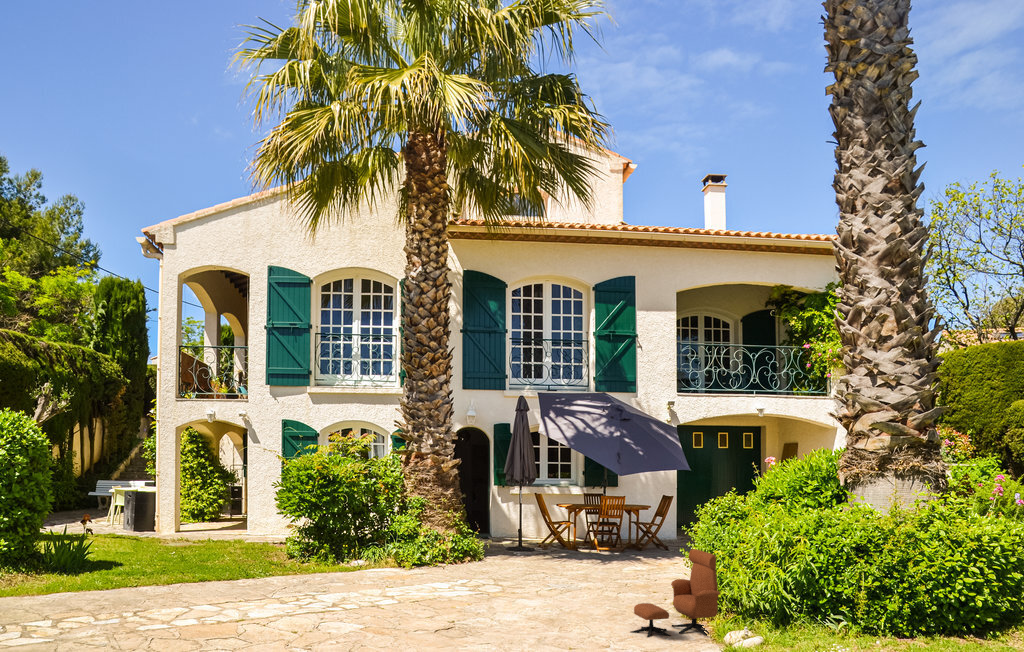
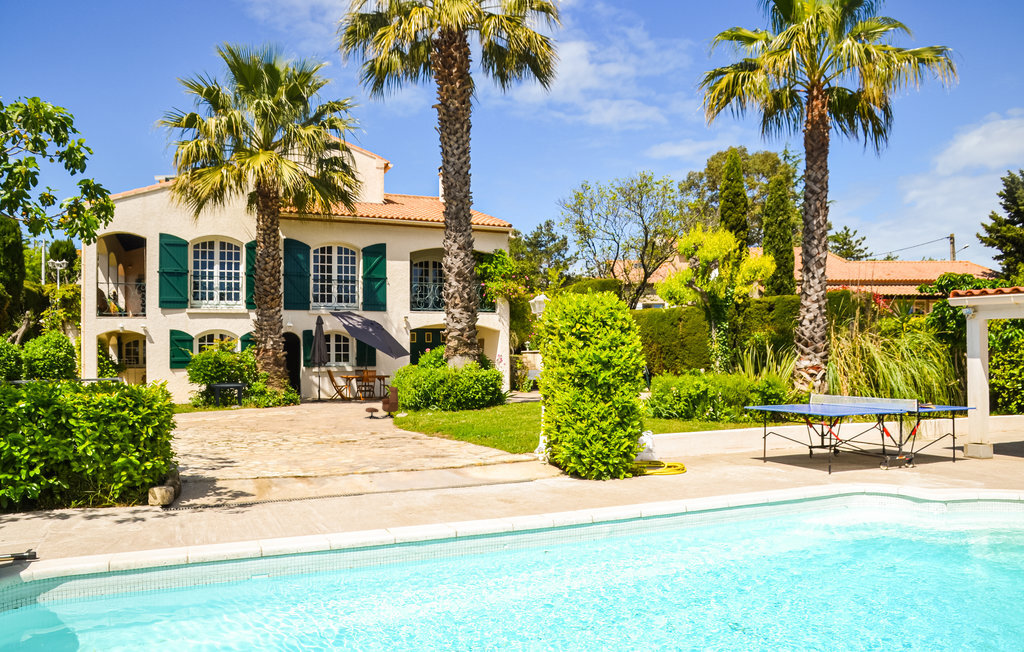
round table: none [313,519,383,569] -> present [210,383,247,406]

